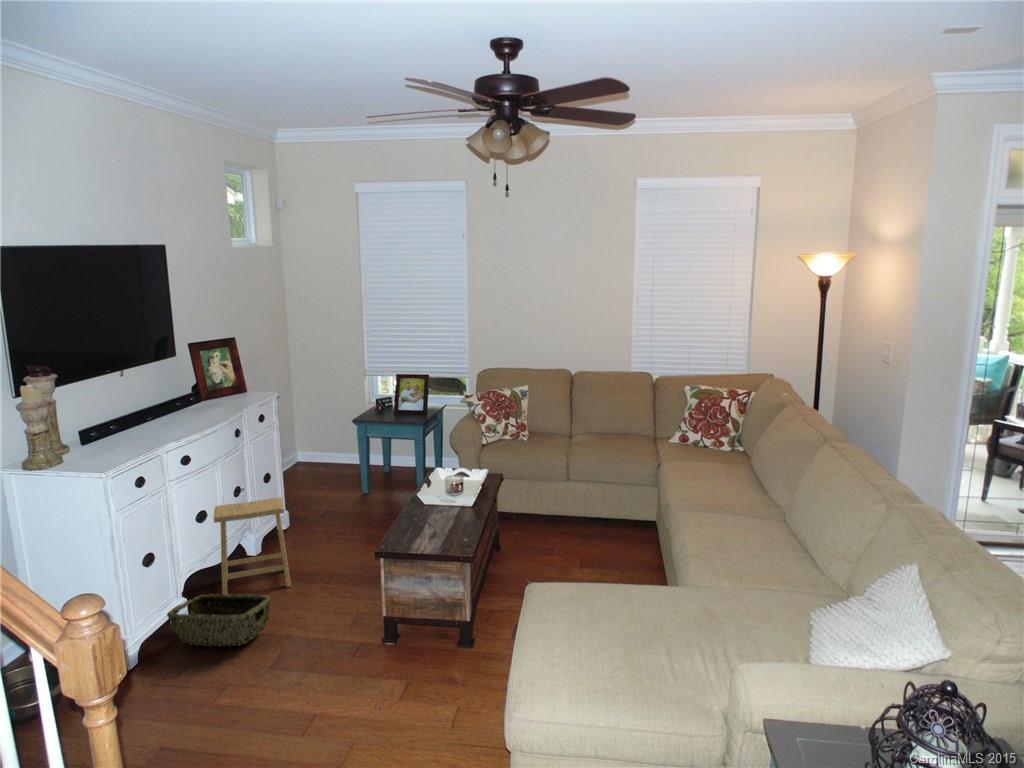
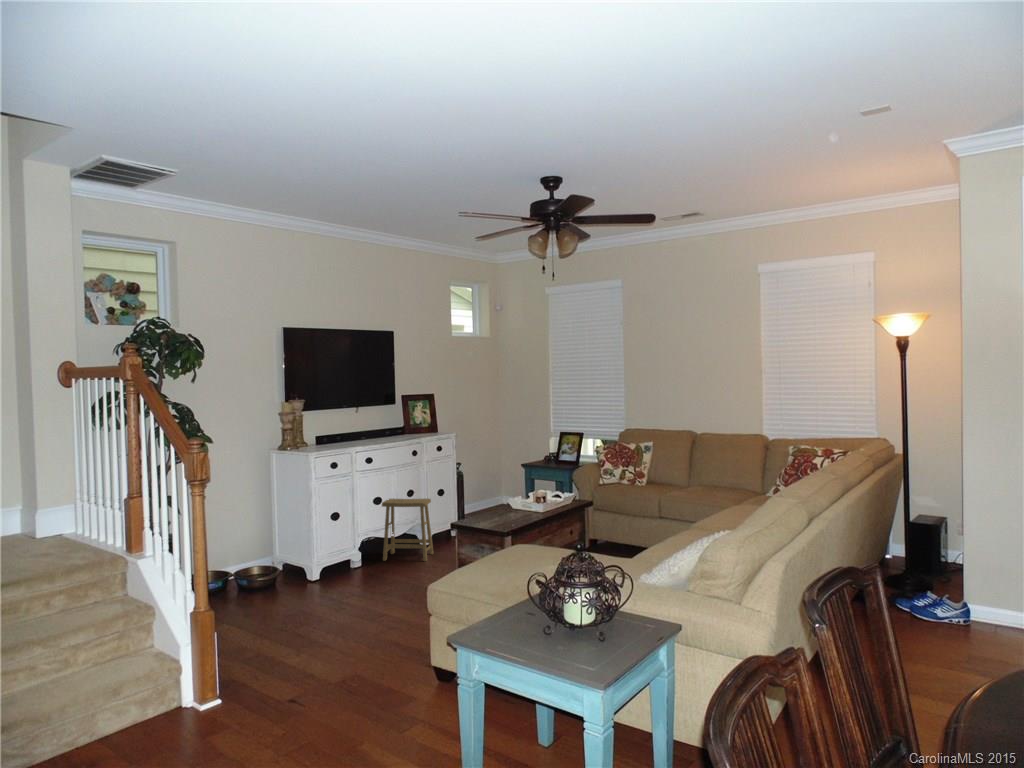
woven basket: present [167,594,271,646] -> none [336,549,397,580]

